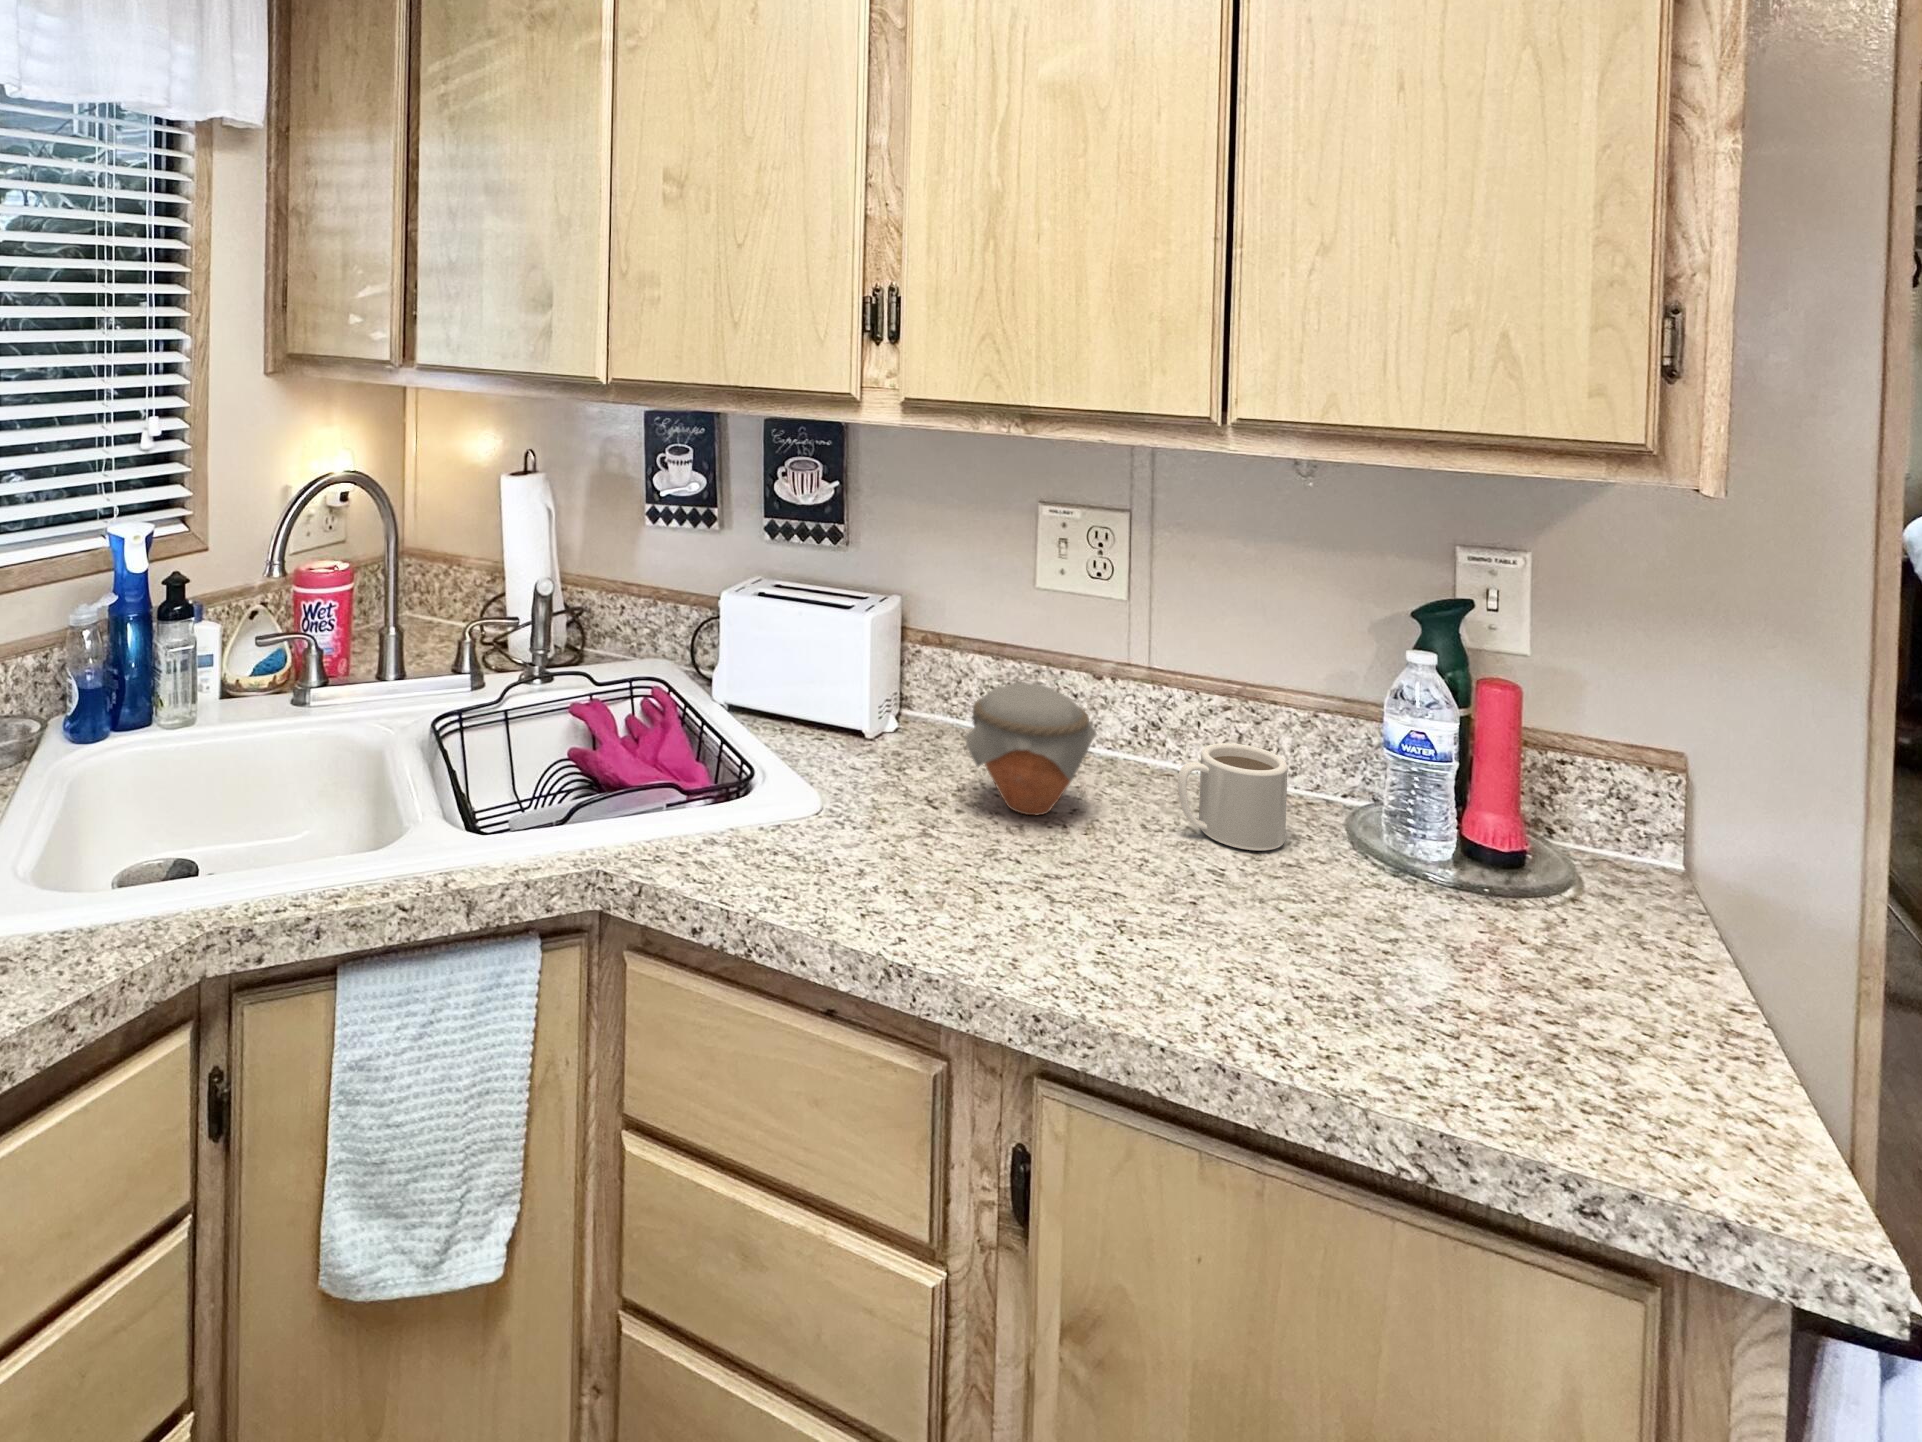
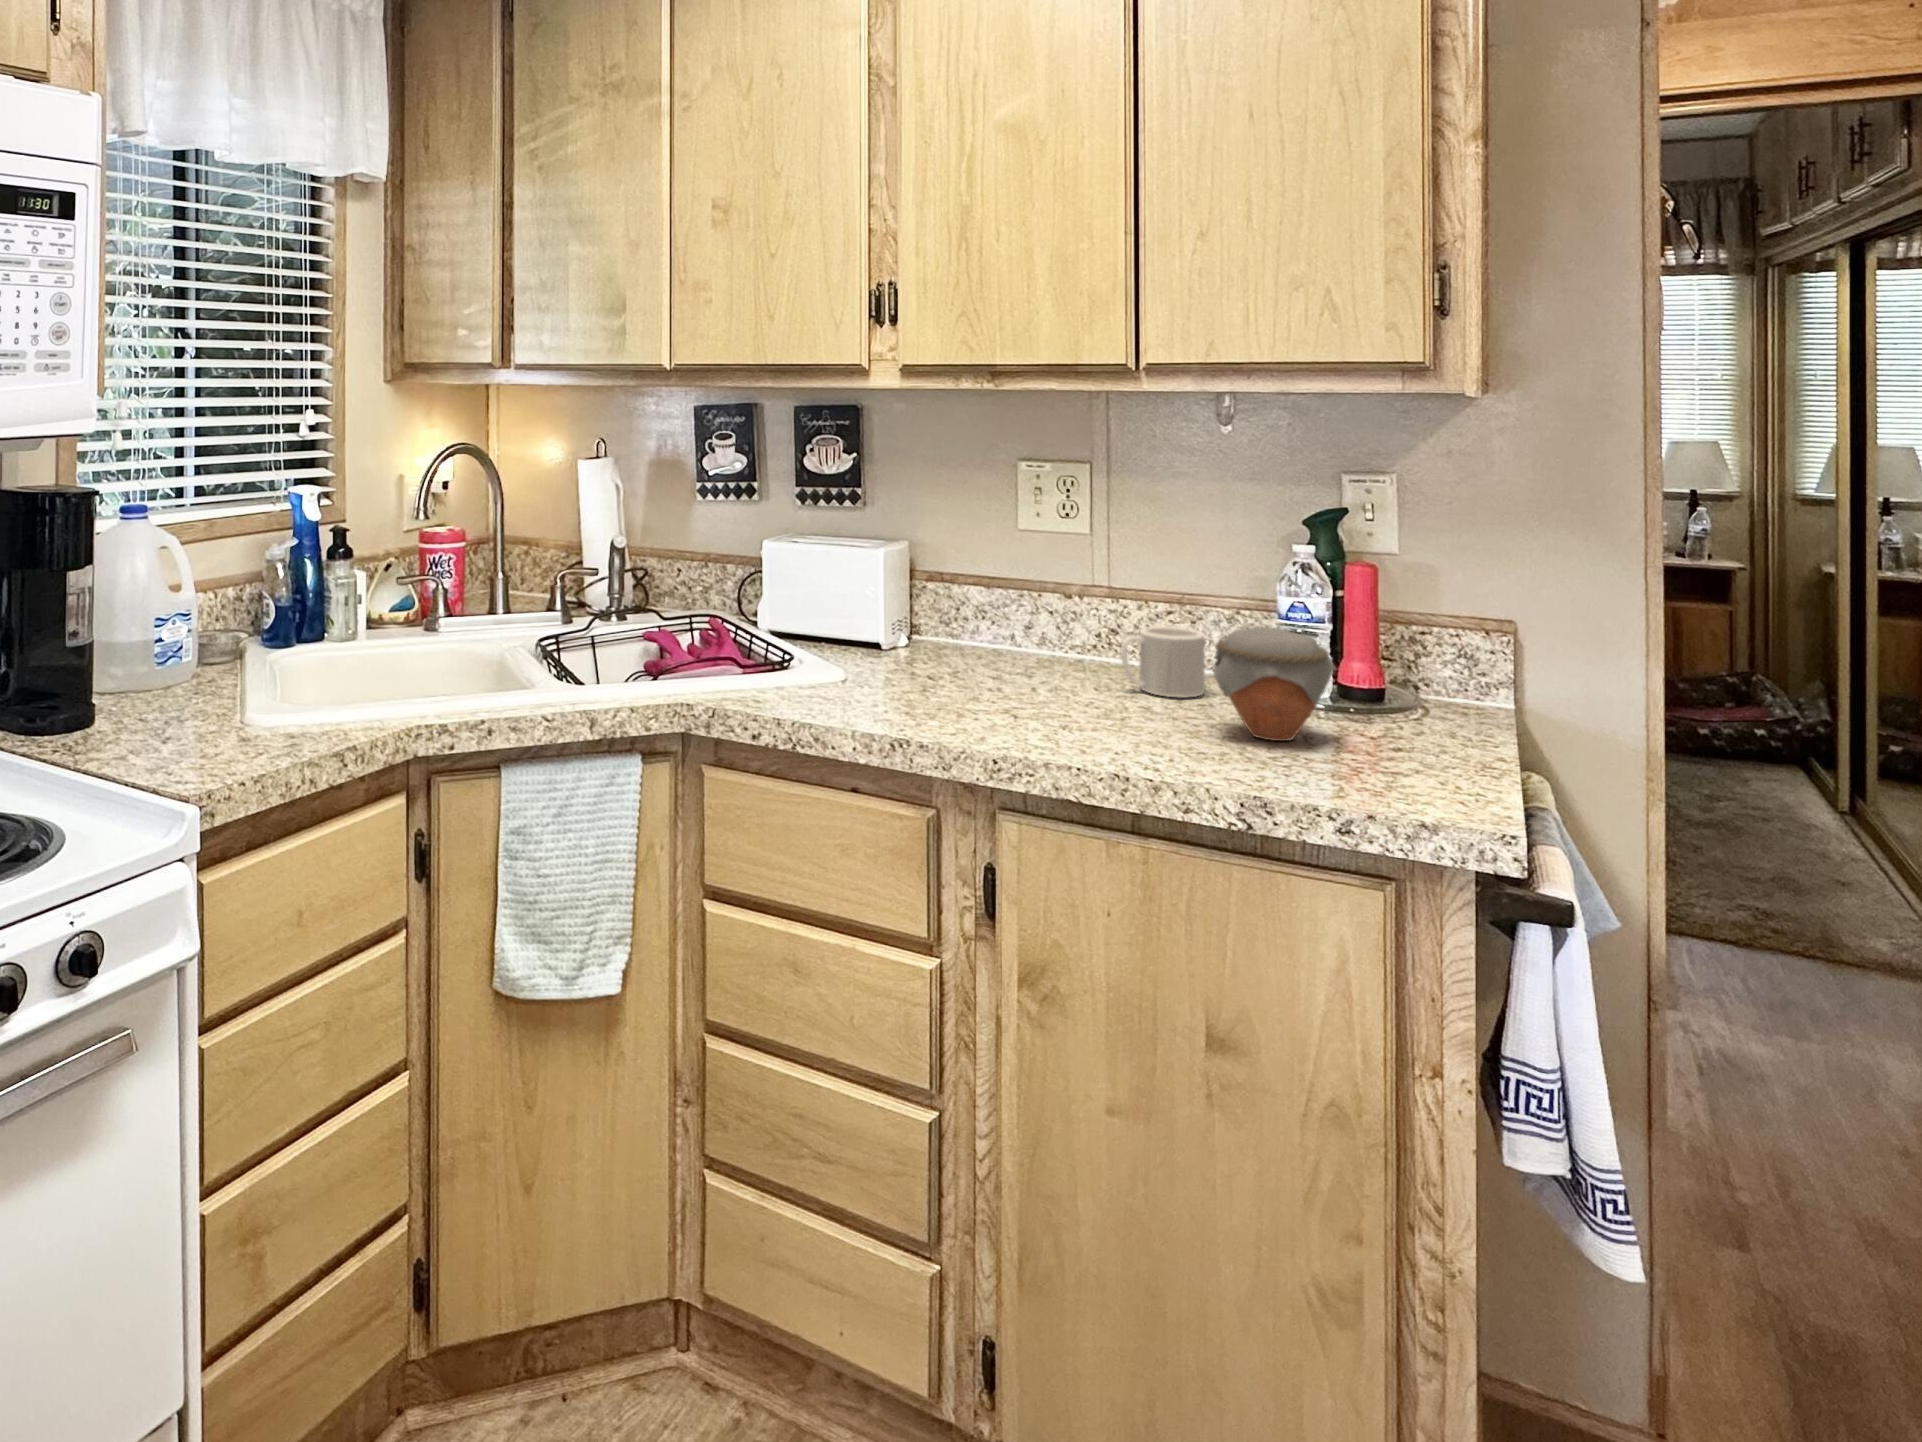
jar: present [965,682,1097,815] -> present [1213,627,1335,741]

